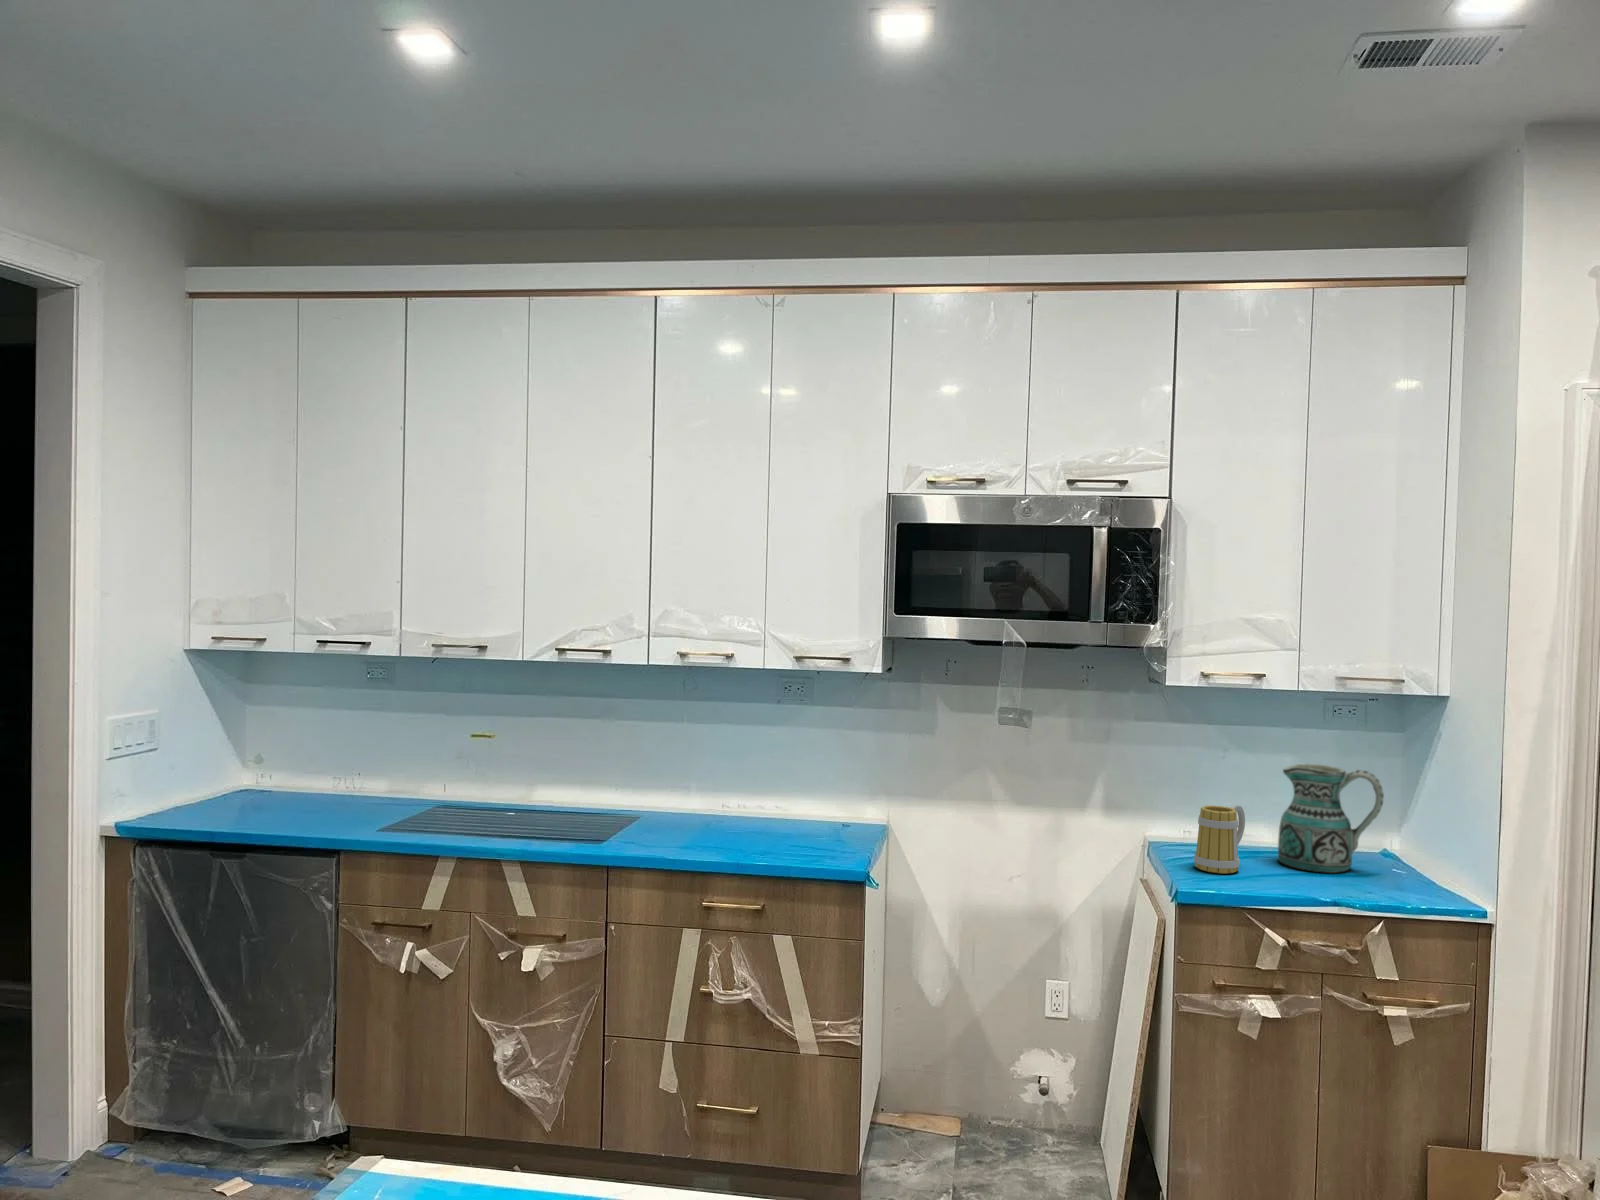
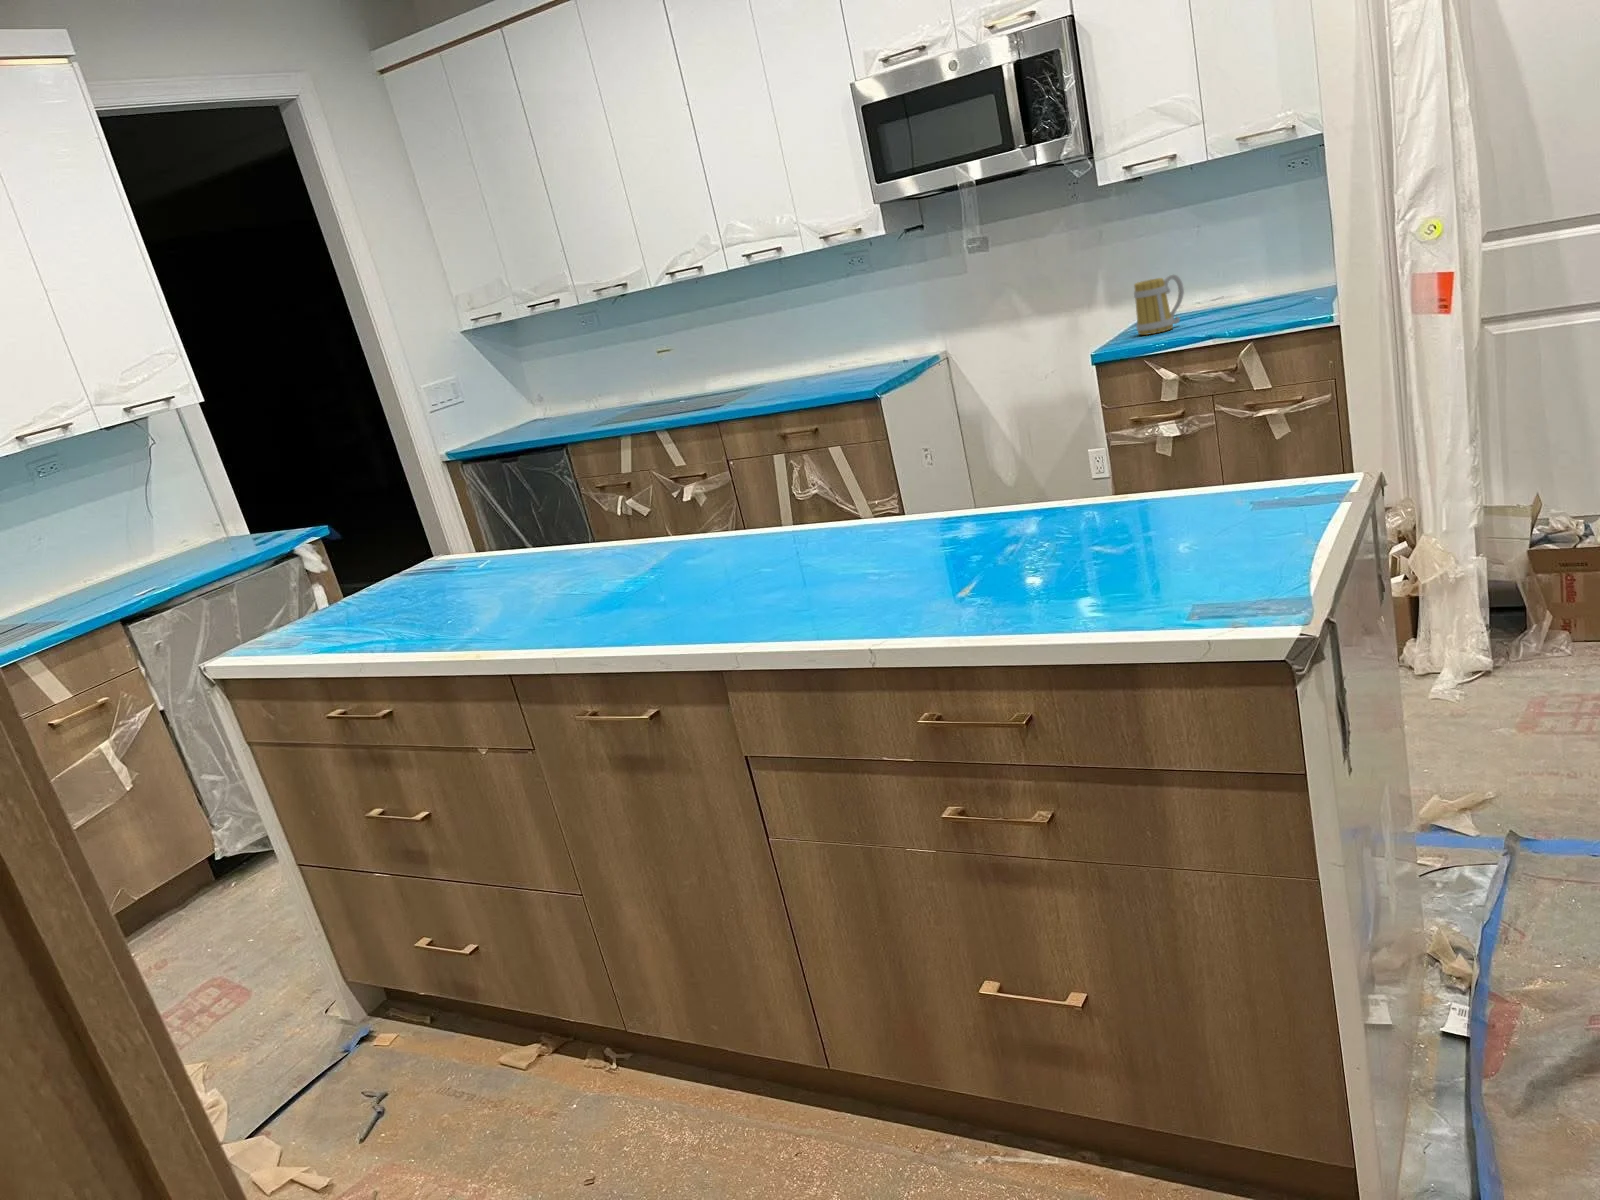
ceramic pitcher: present [1278,763,1384,873] -> none [1218,218,1294,317]

